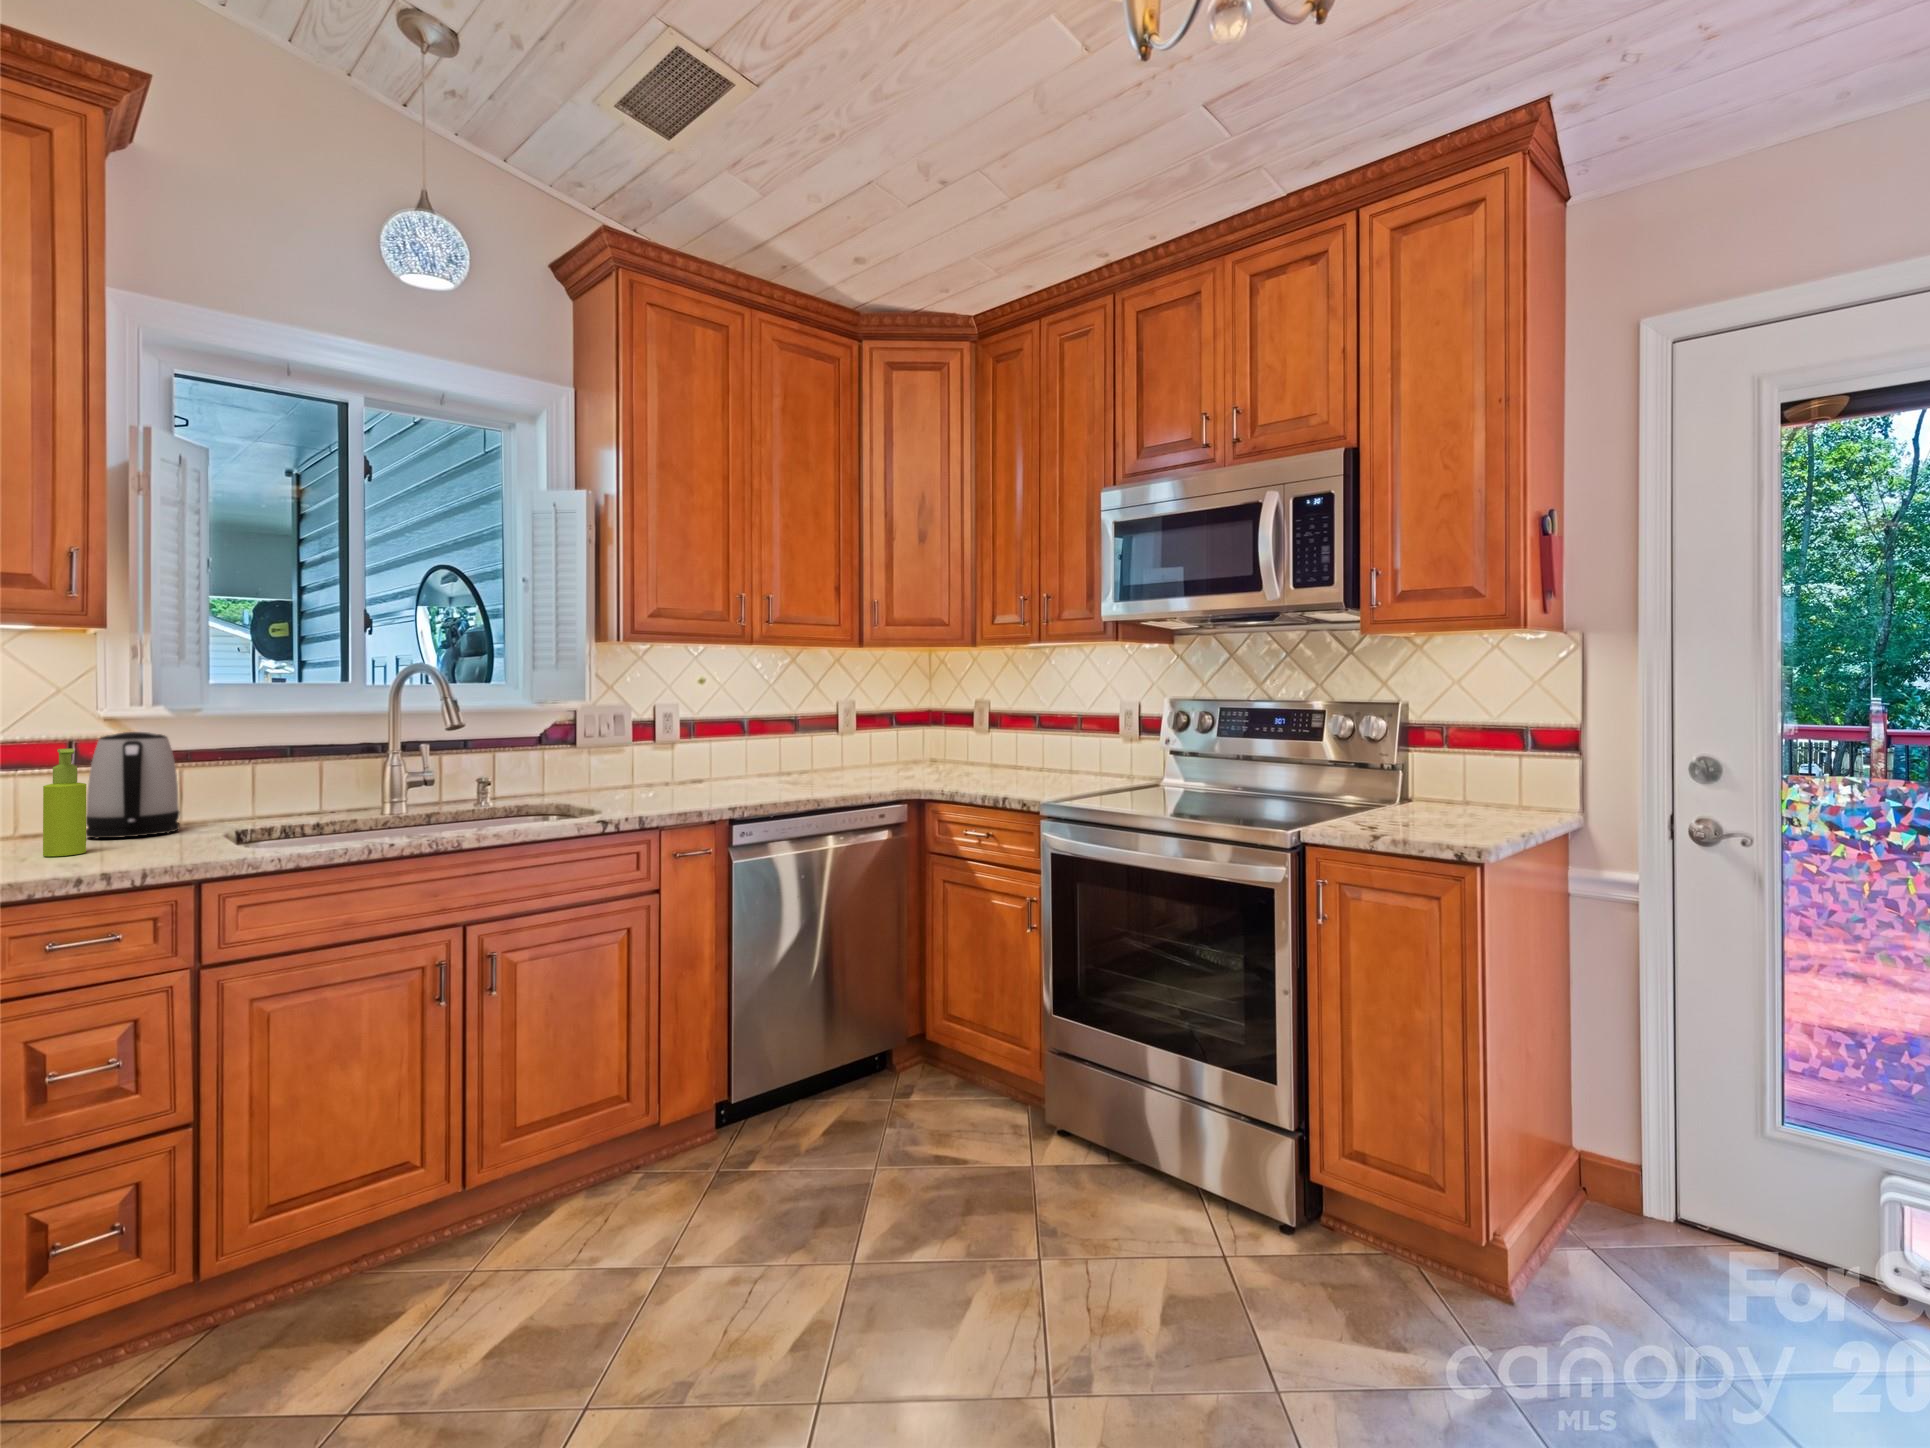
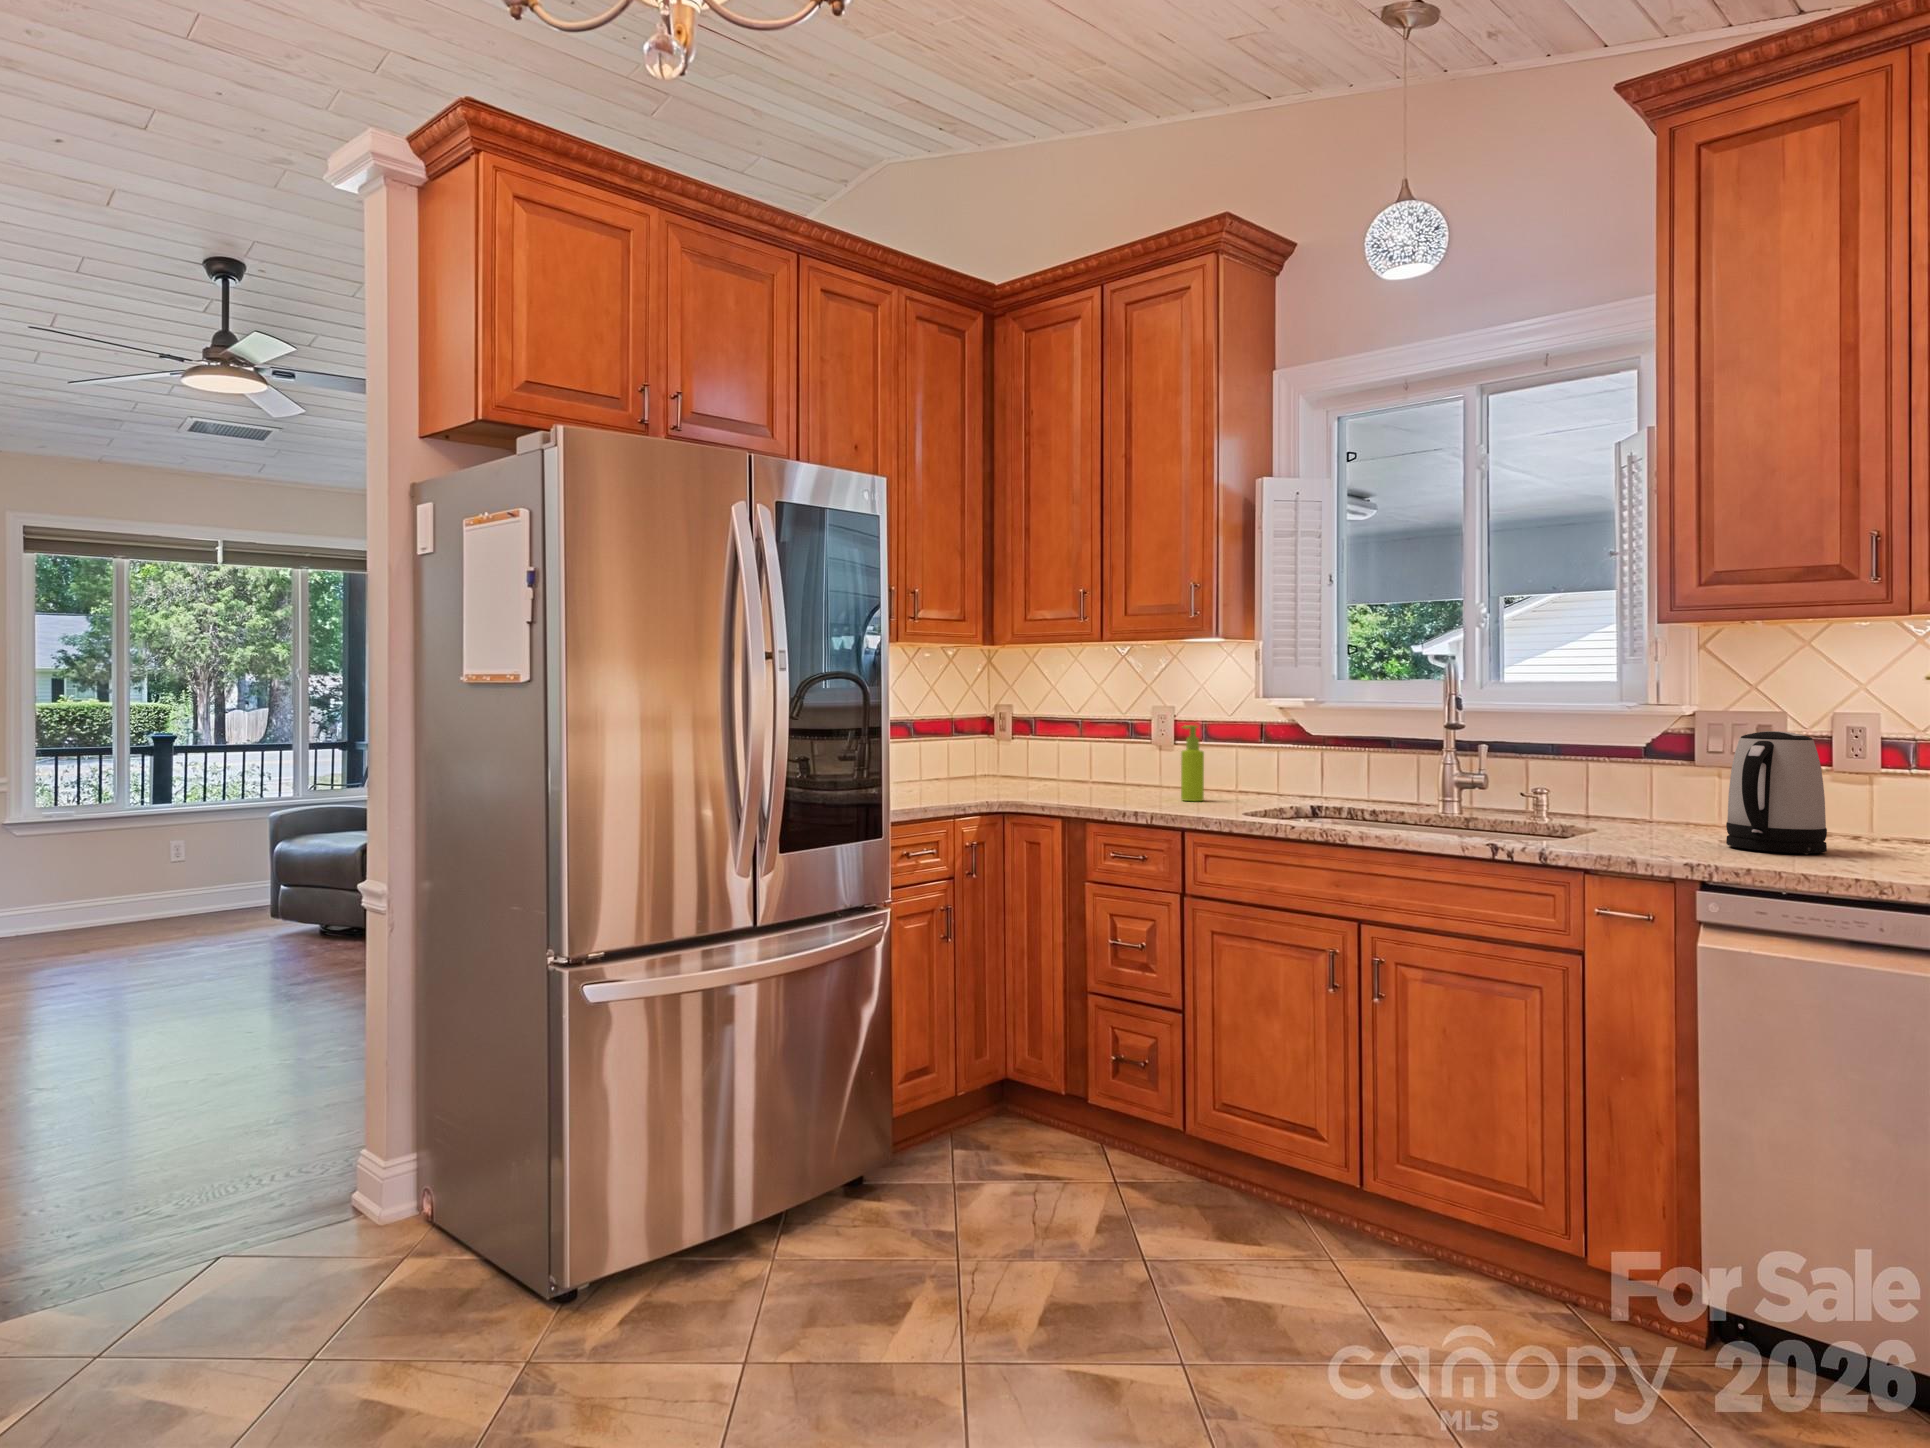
kettle: present [86,732,180,839] -> present [1726,731,1827,854]

